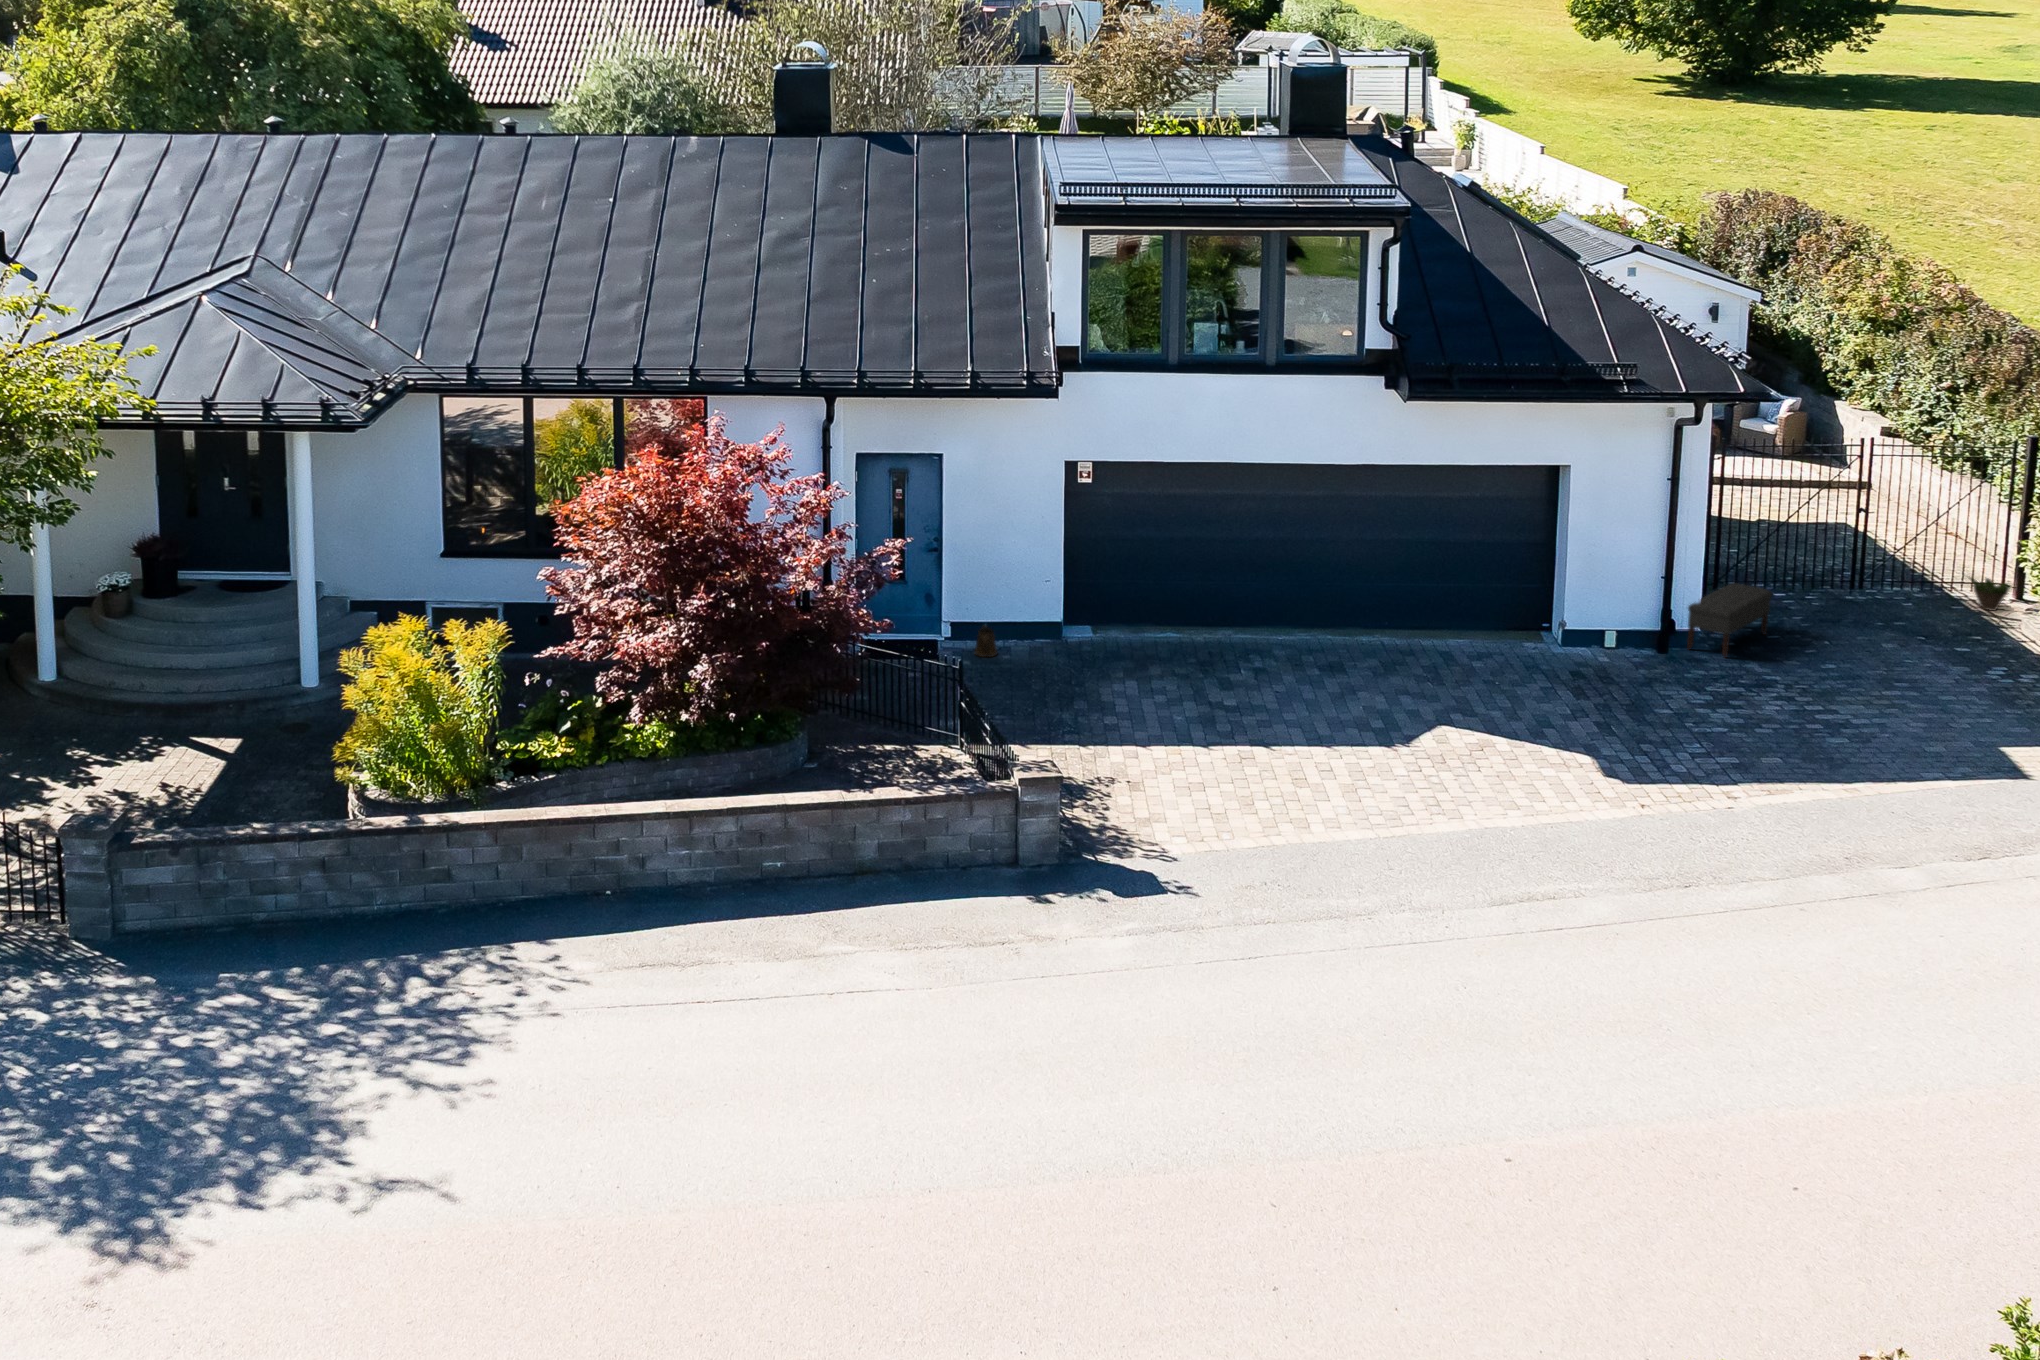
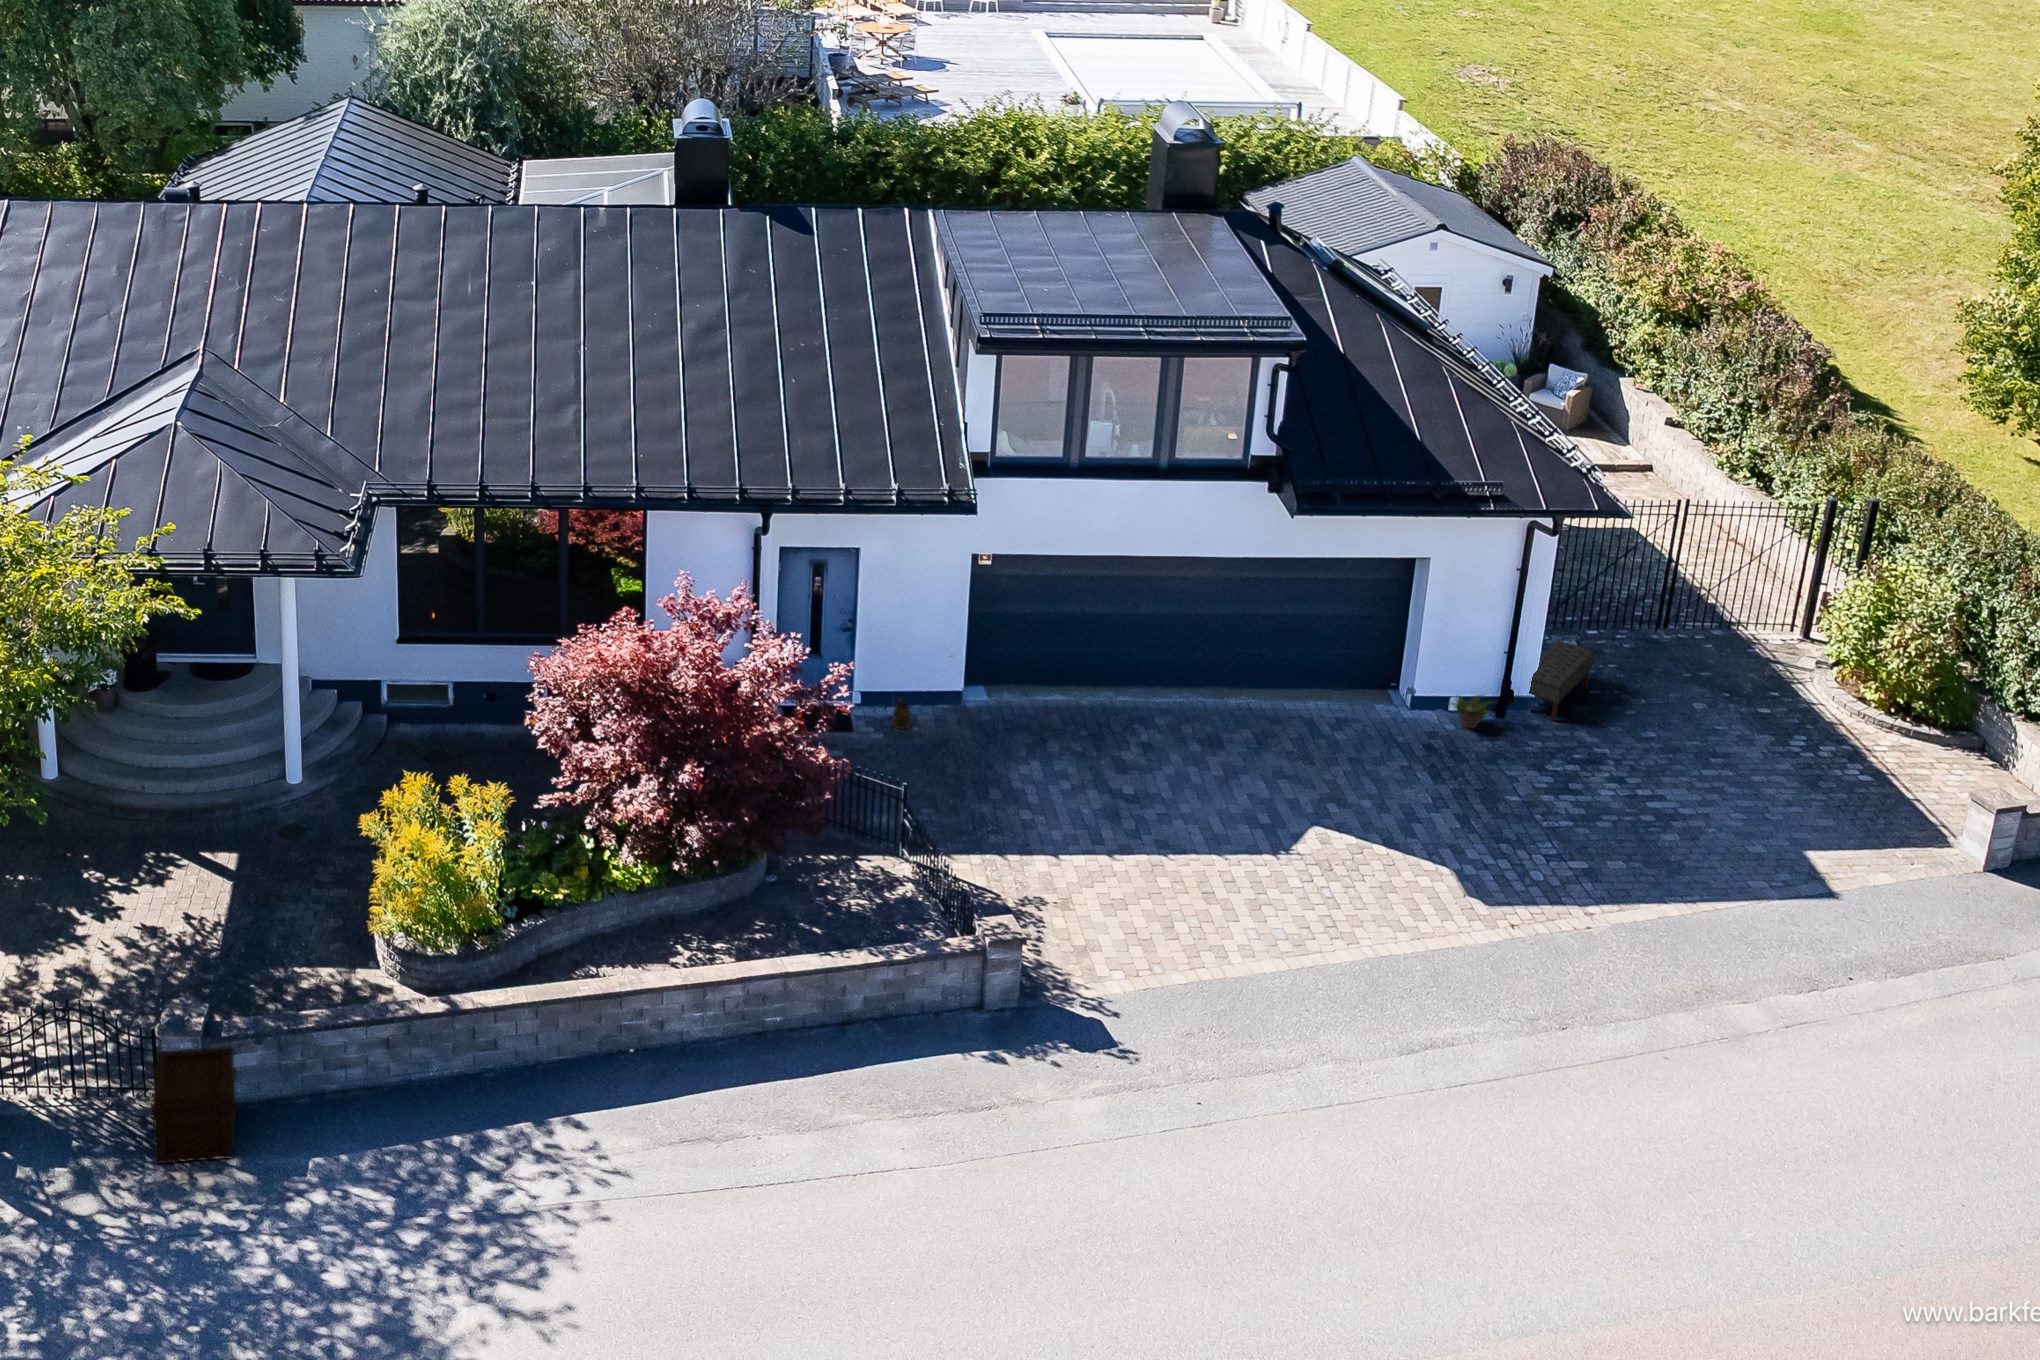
decorative plant: present [1969,577,2011,611] -> present [1452,695,1492,728]
wooden crate: none [52,848,163,966] -> present [152,1047,236,1164]

